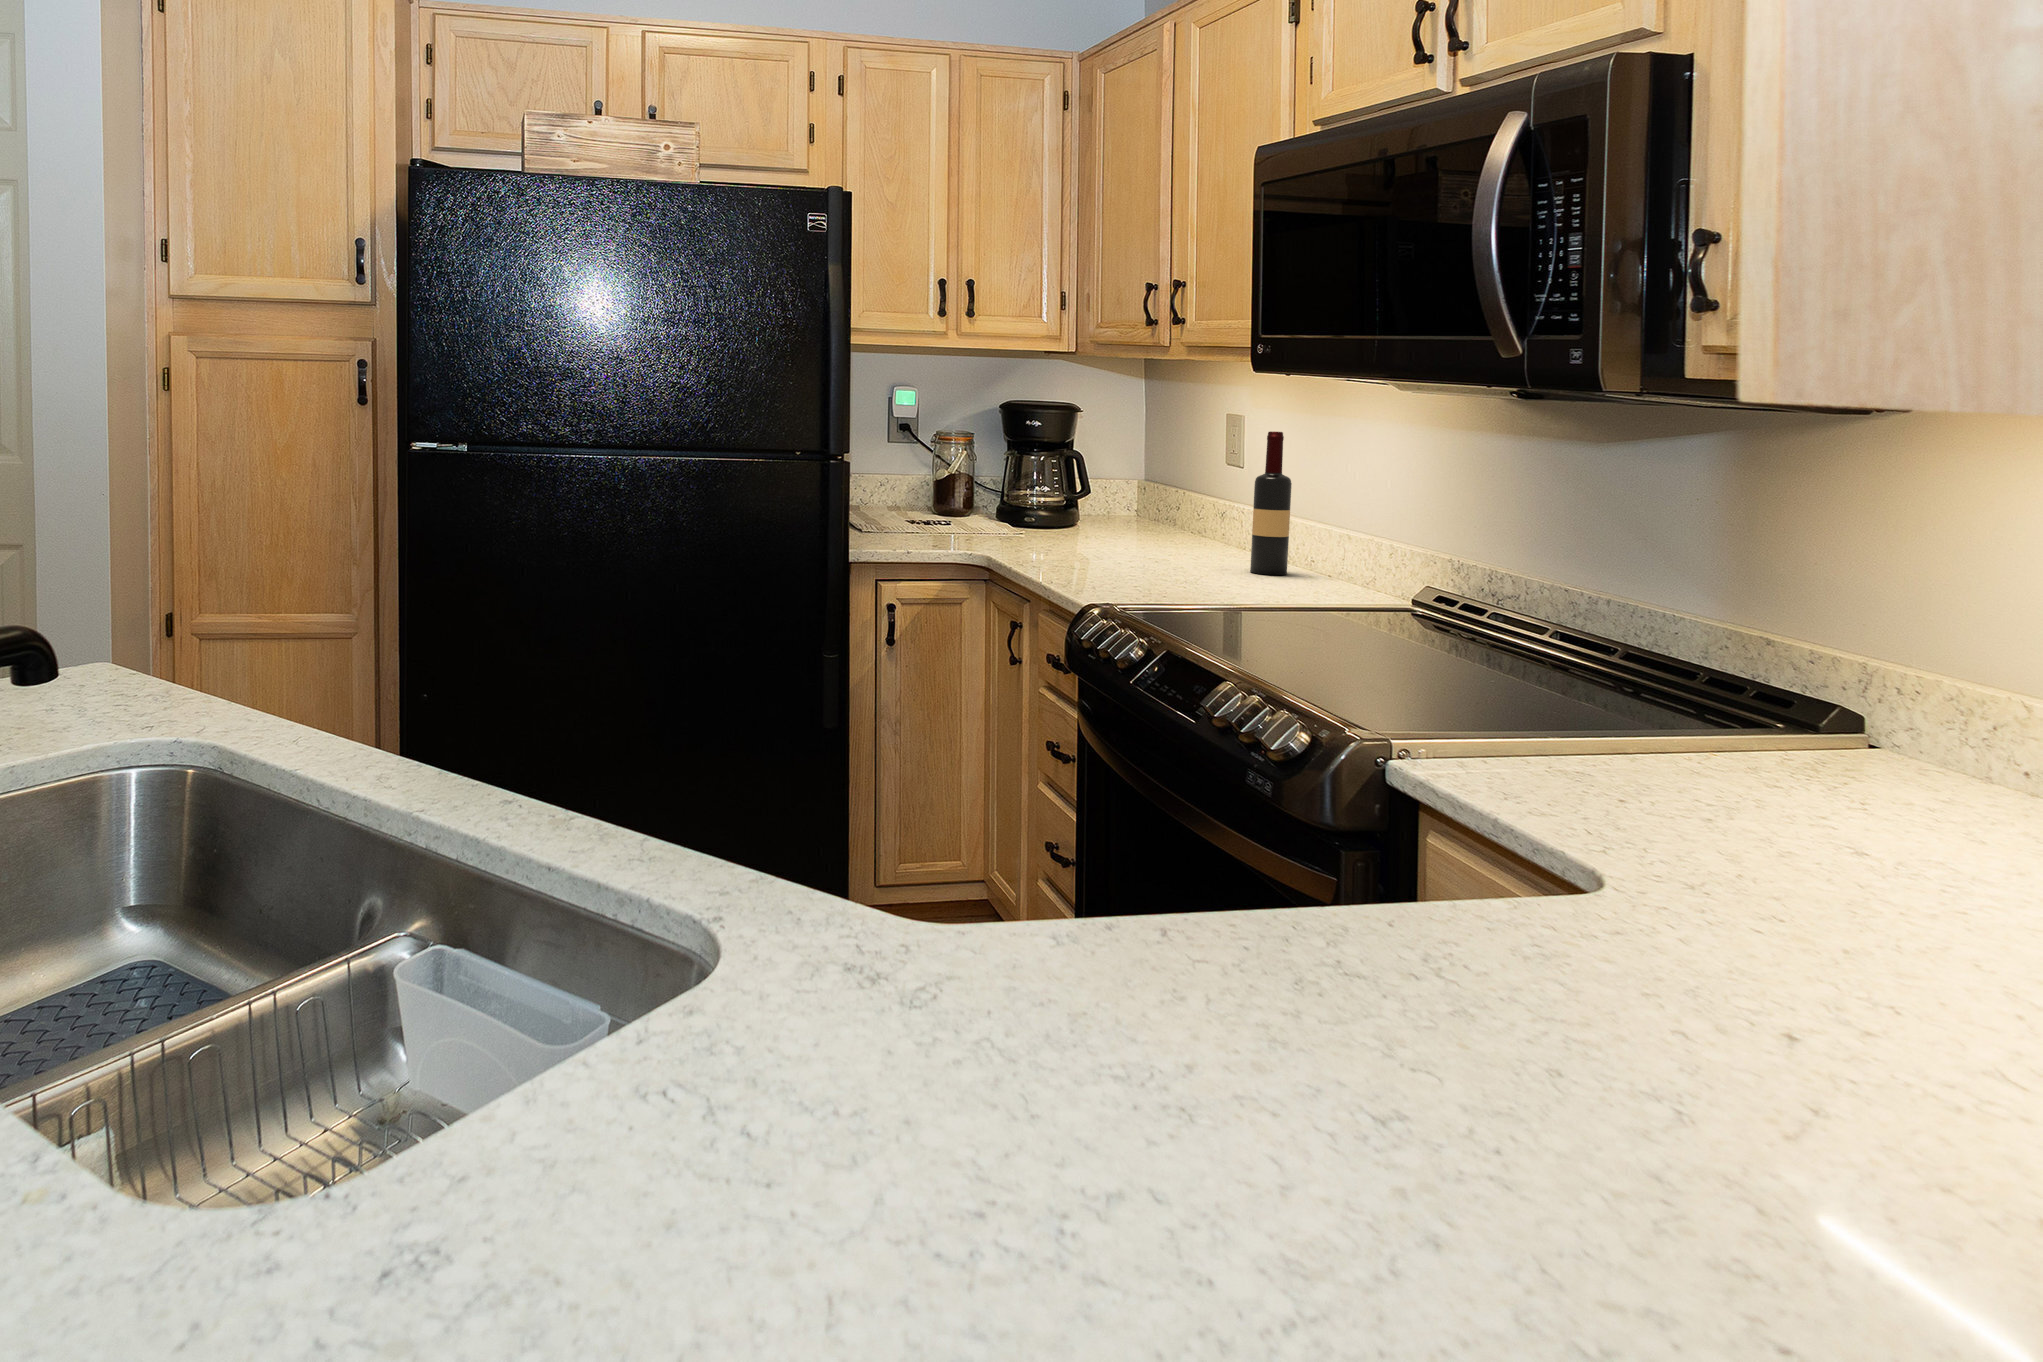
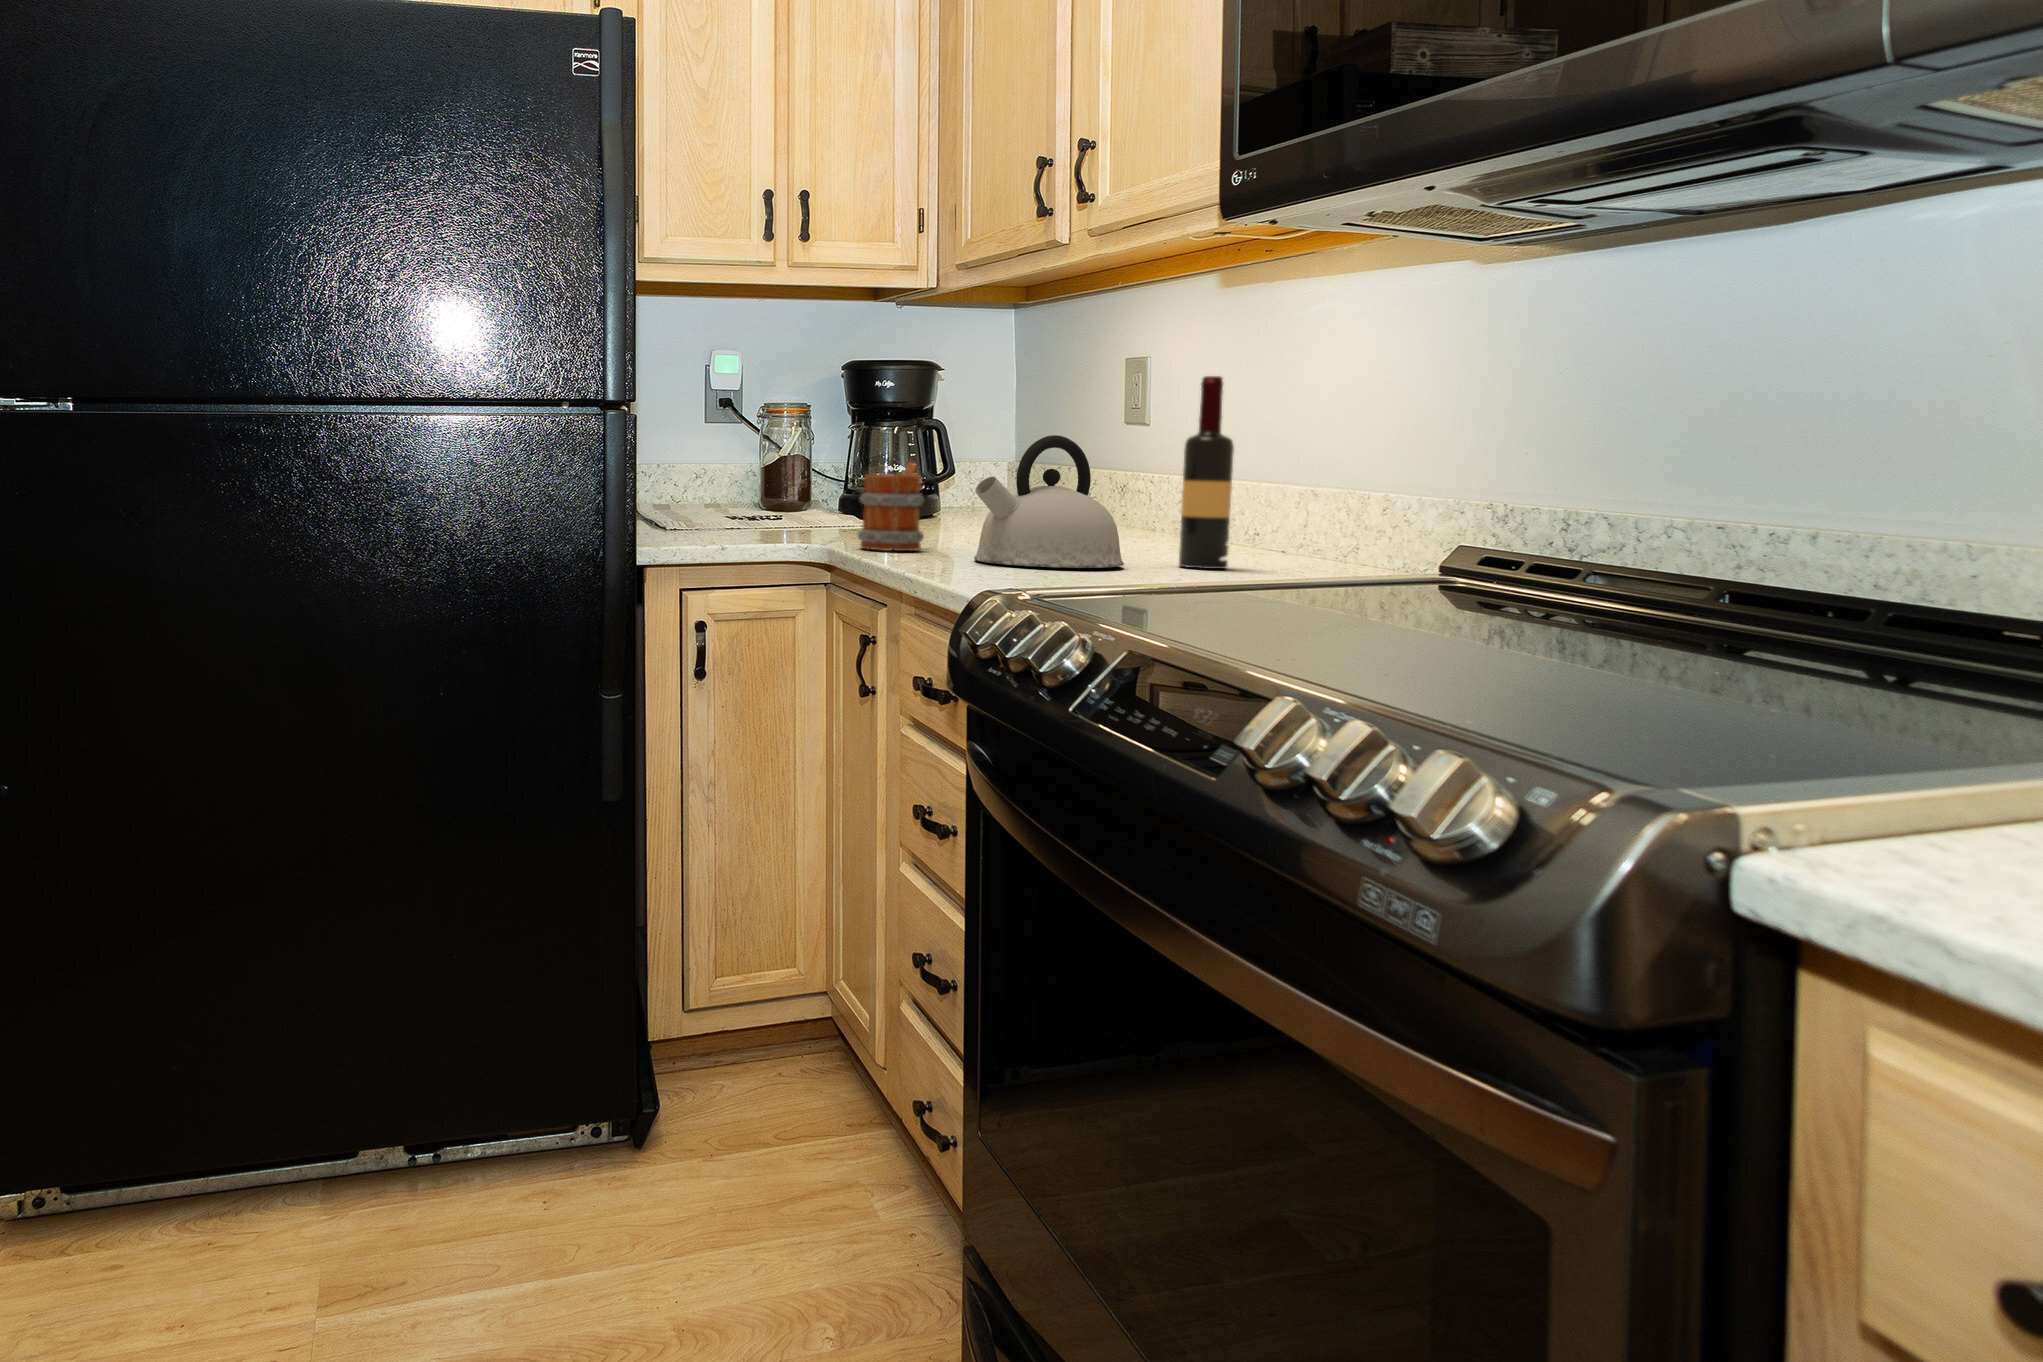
kettle: none [1093,476,1205,575] -> present [974,435,1124,568]
mug: none [1008,486,1059,555] -> present [858,462,924,551]

